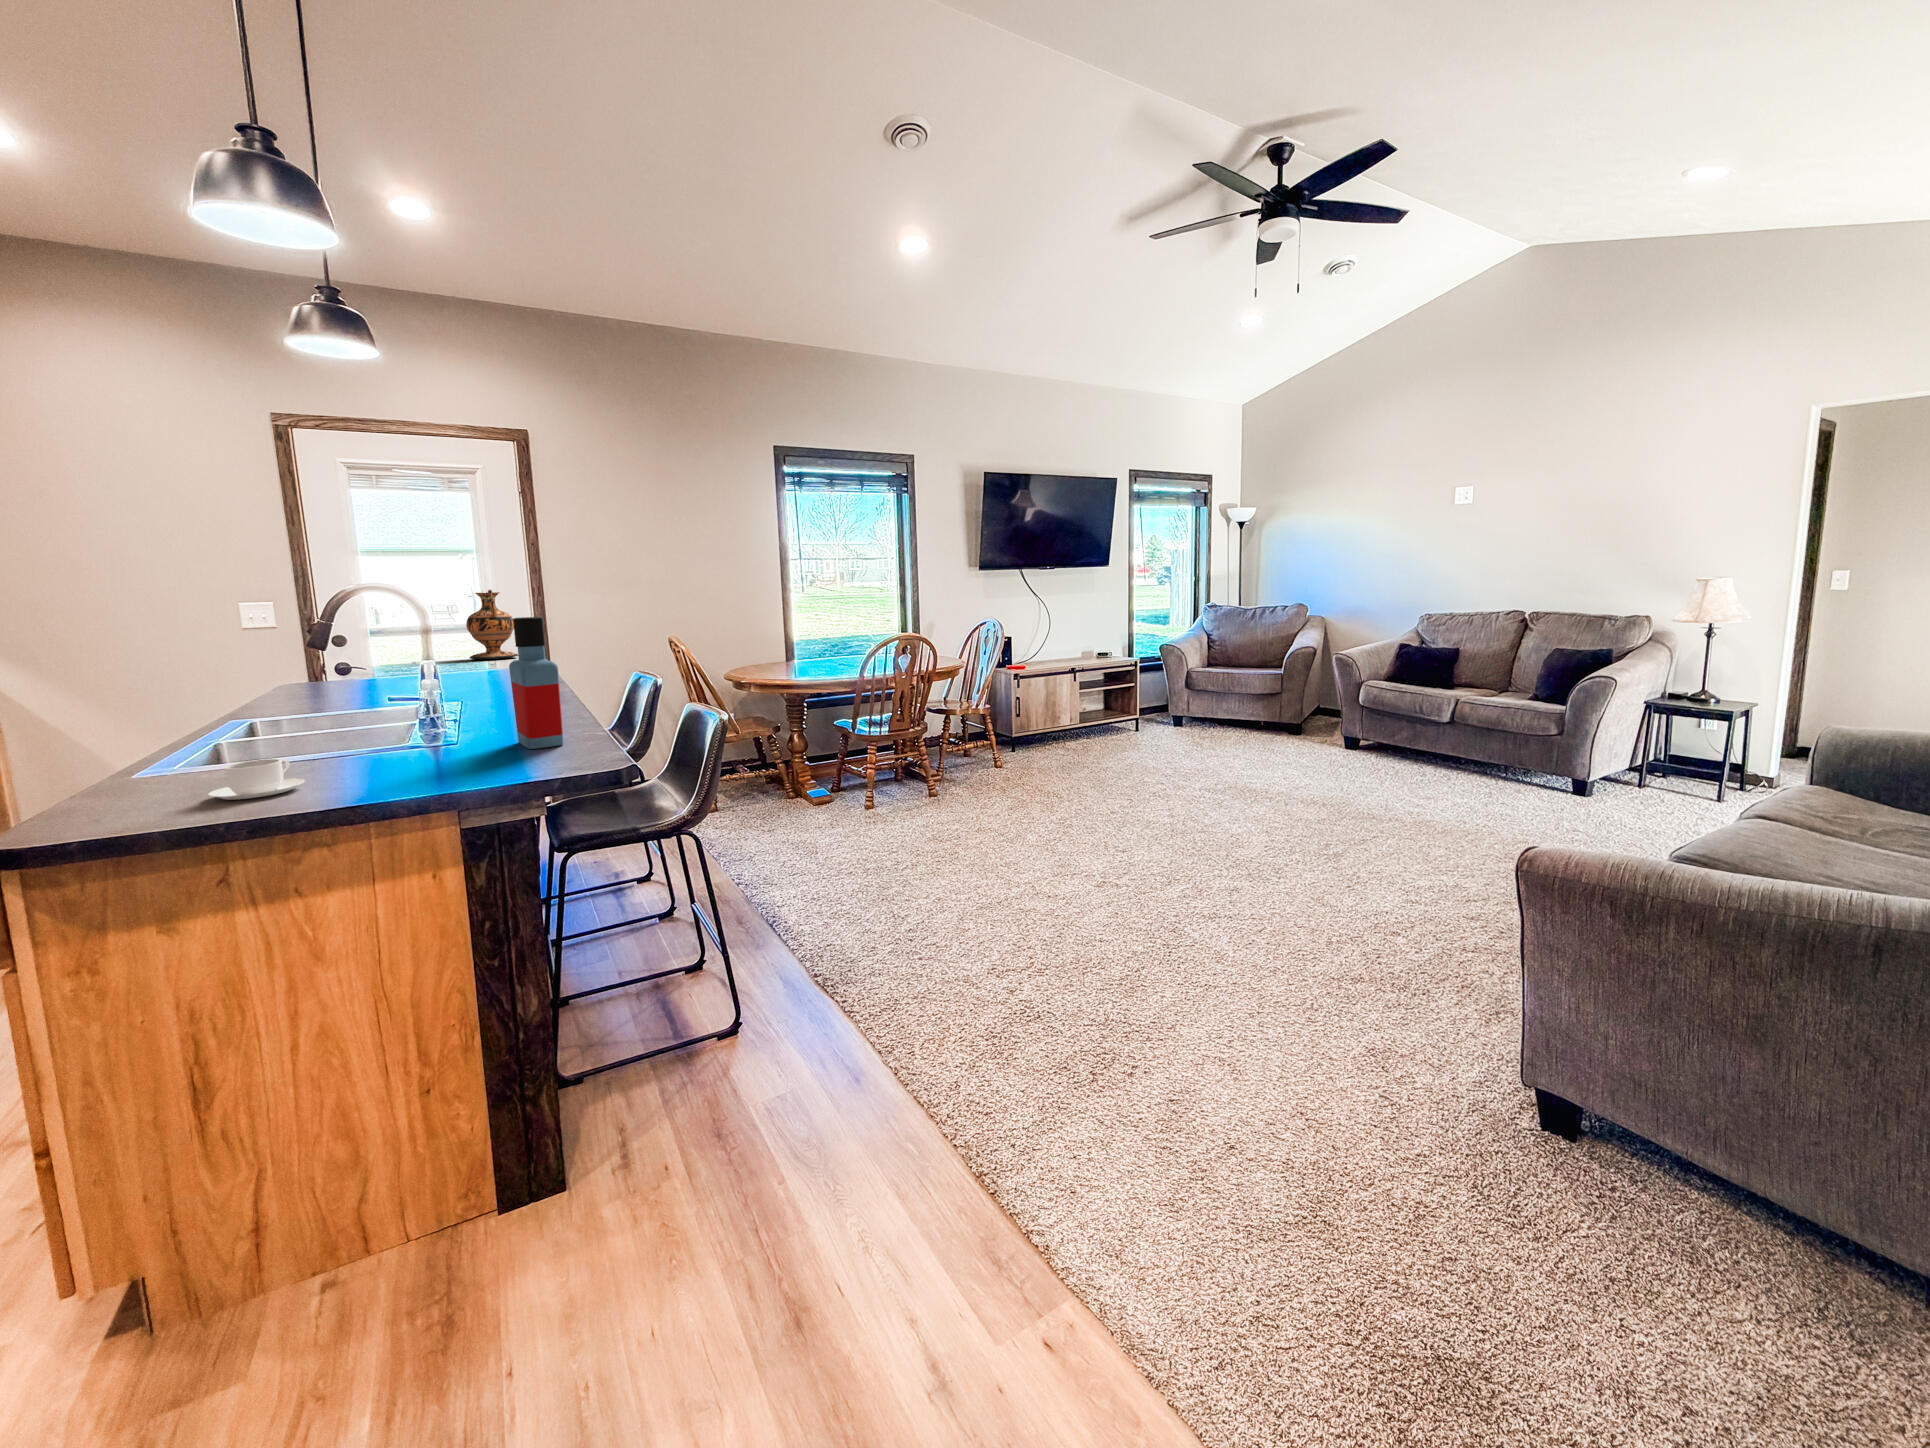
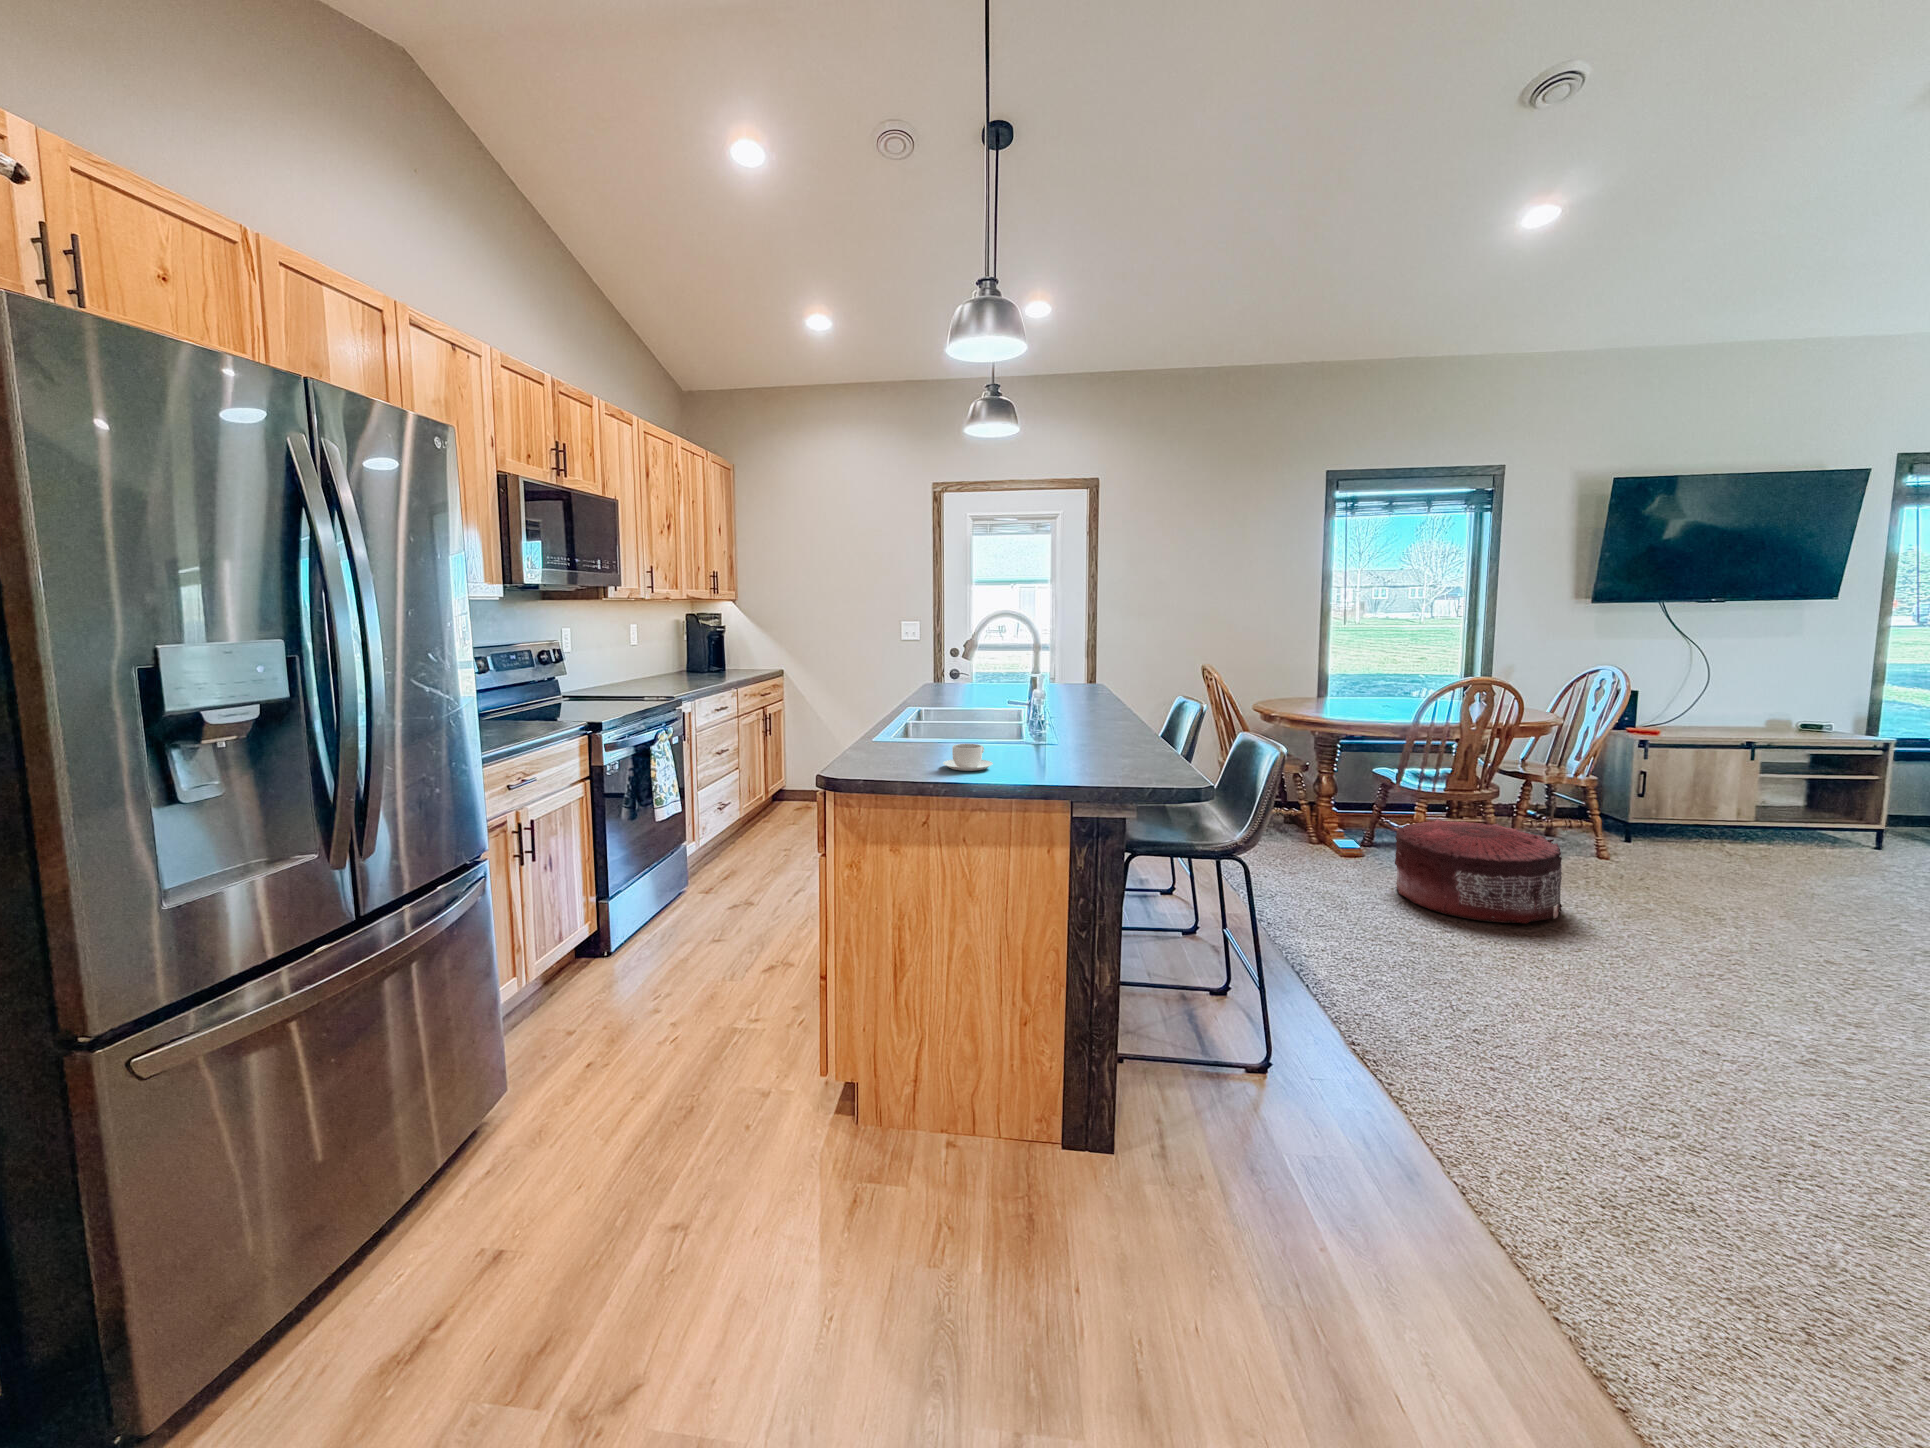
vase: present [466,590,518,660] -> none [1033,612,1069,672]
bottle: present [509,617,563,749] -> none [1117,648,1159,761]
pouf: none [852,752,972,836] -> present [1395,819,1562,924]

